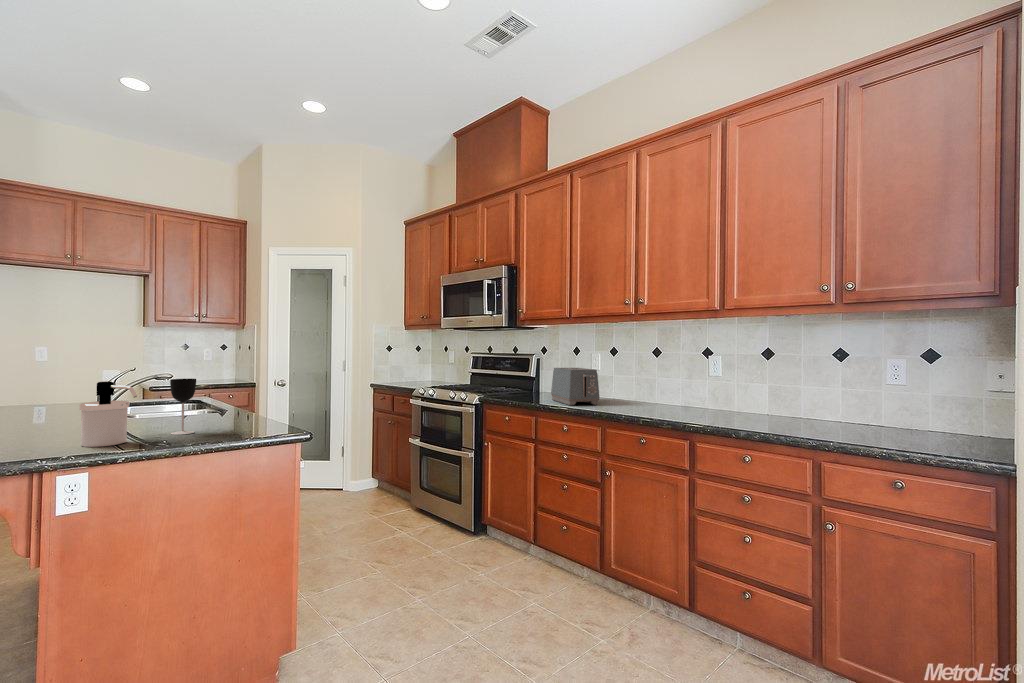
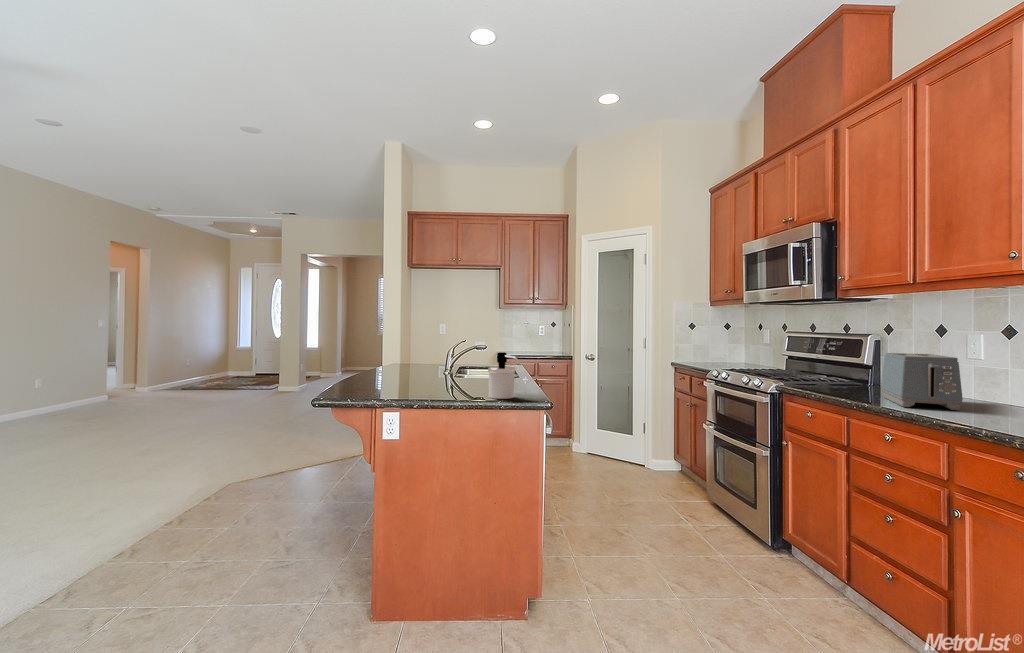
wine glass: present [170,379,196,435] -> none [452,350,470,395]
soap dispenser: present [80,381,137,447] -> present [488,352,519,399]

